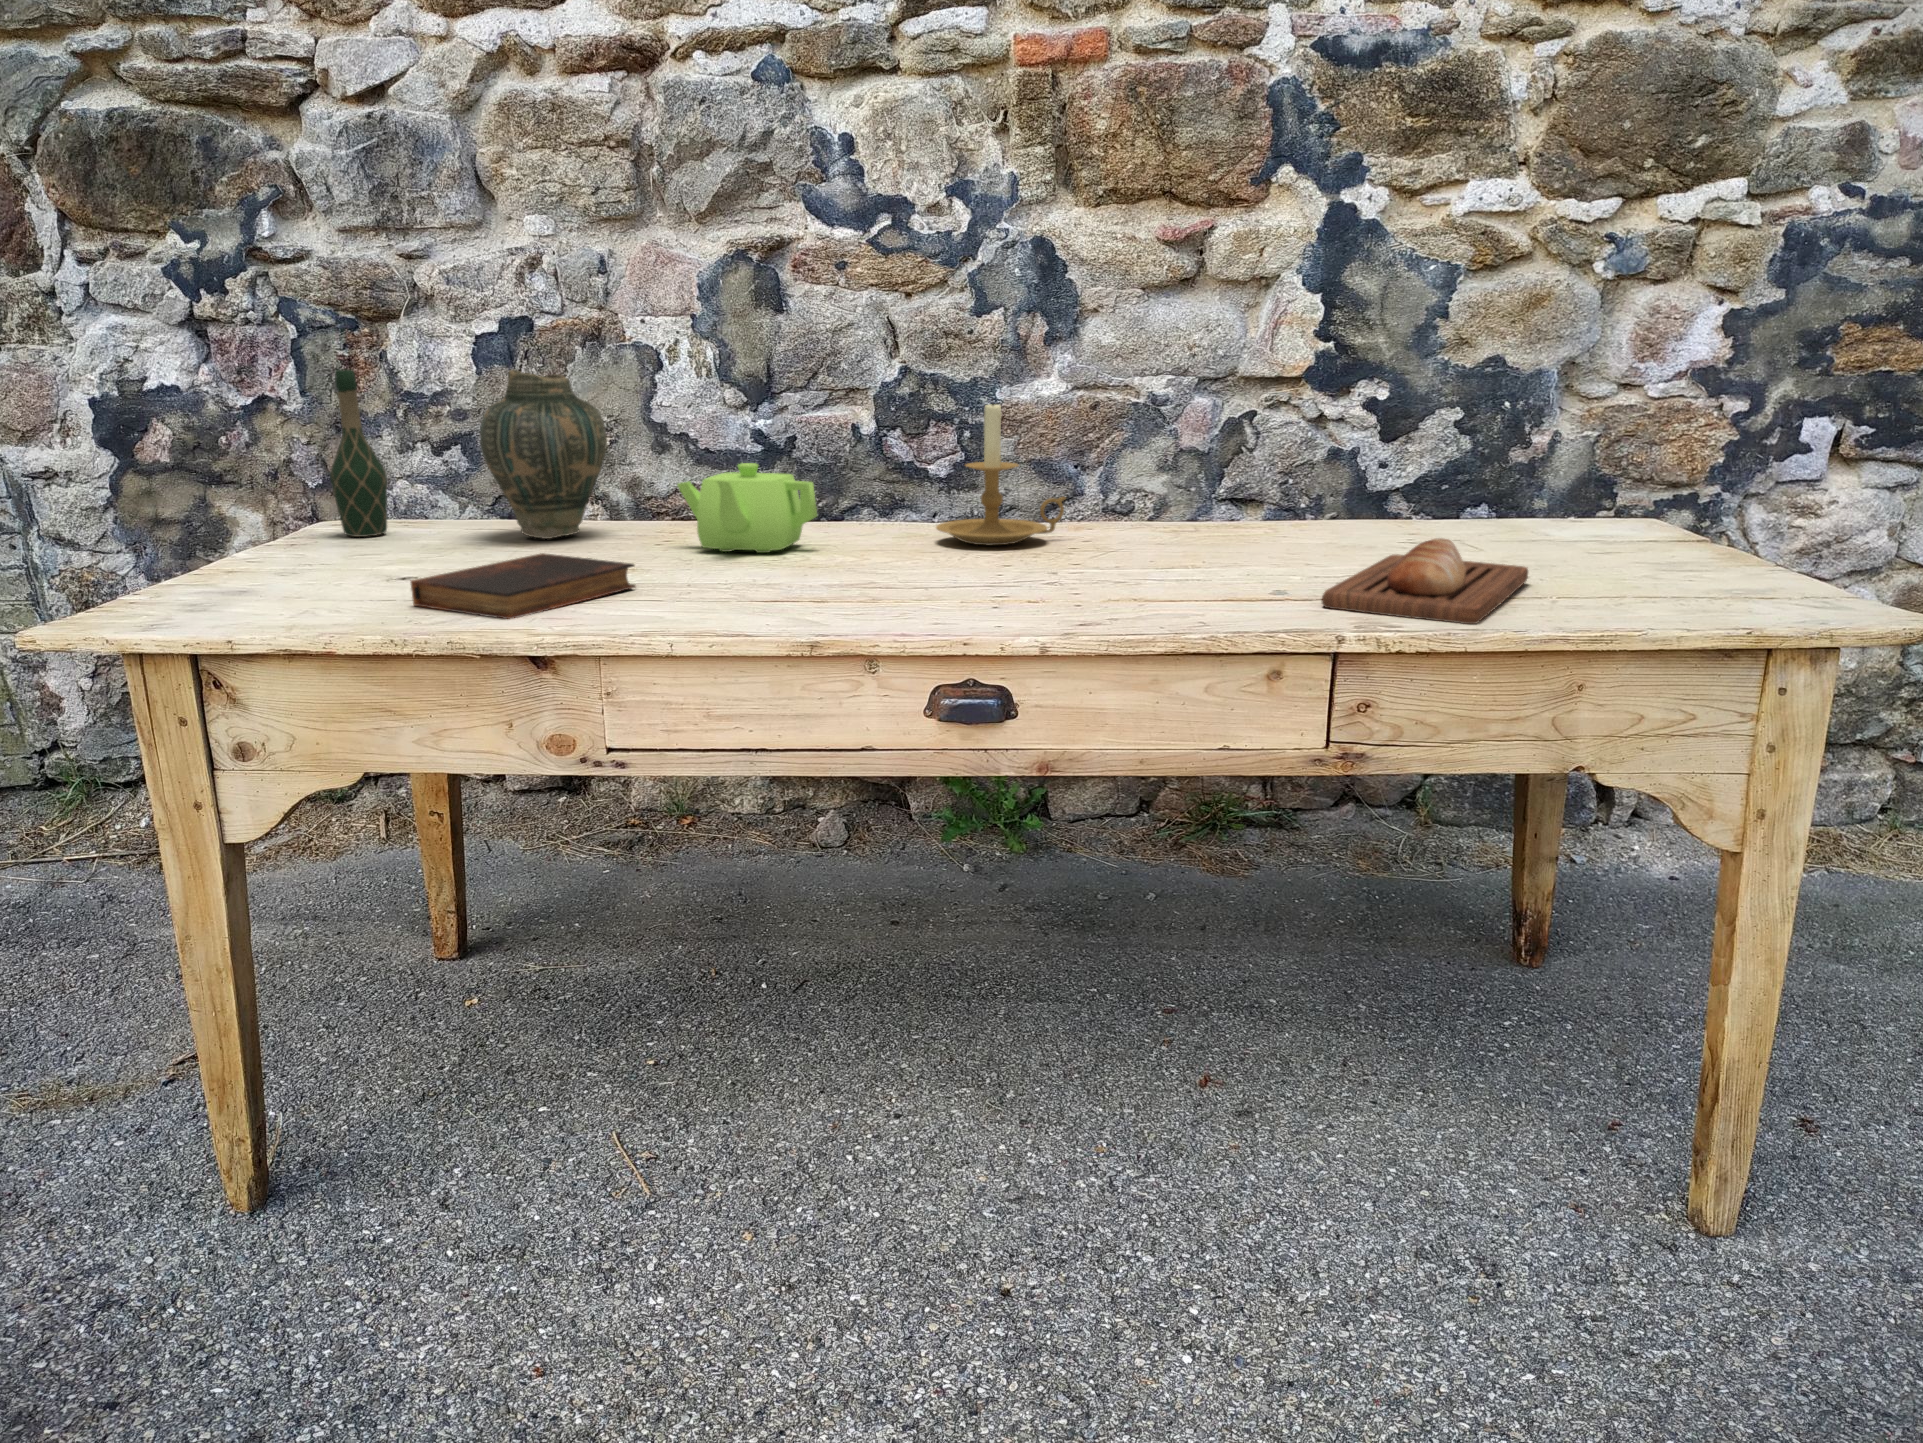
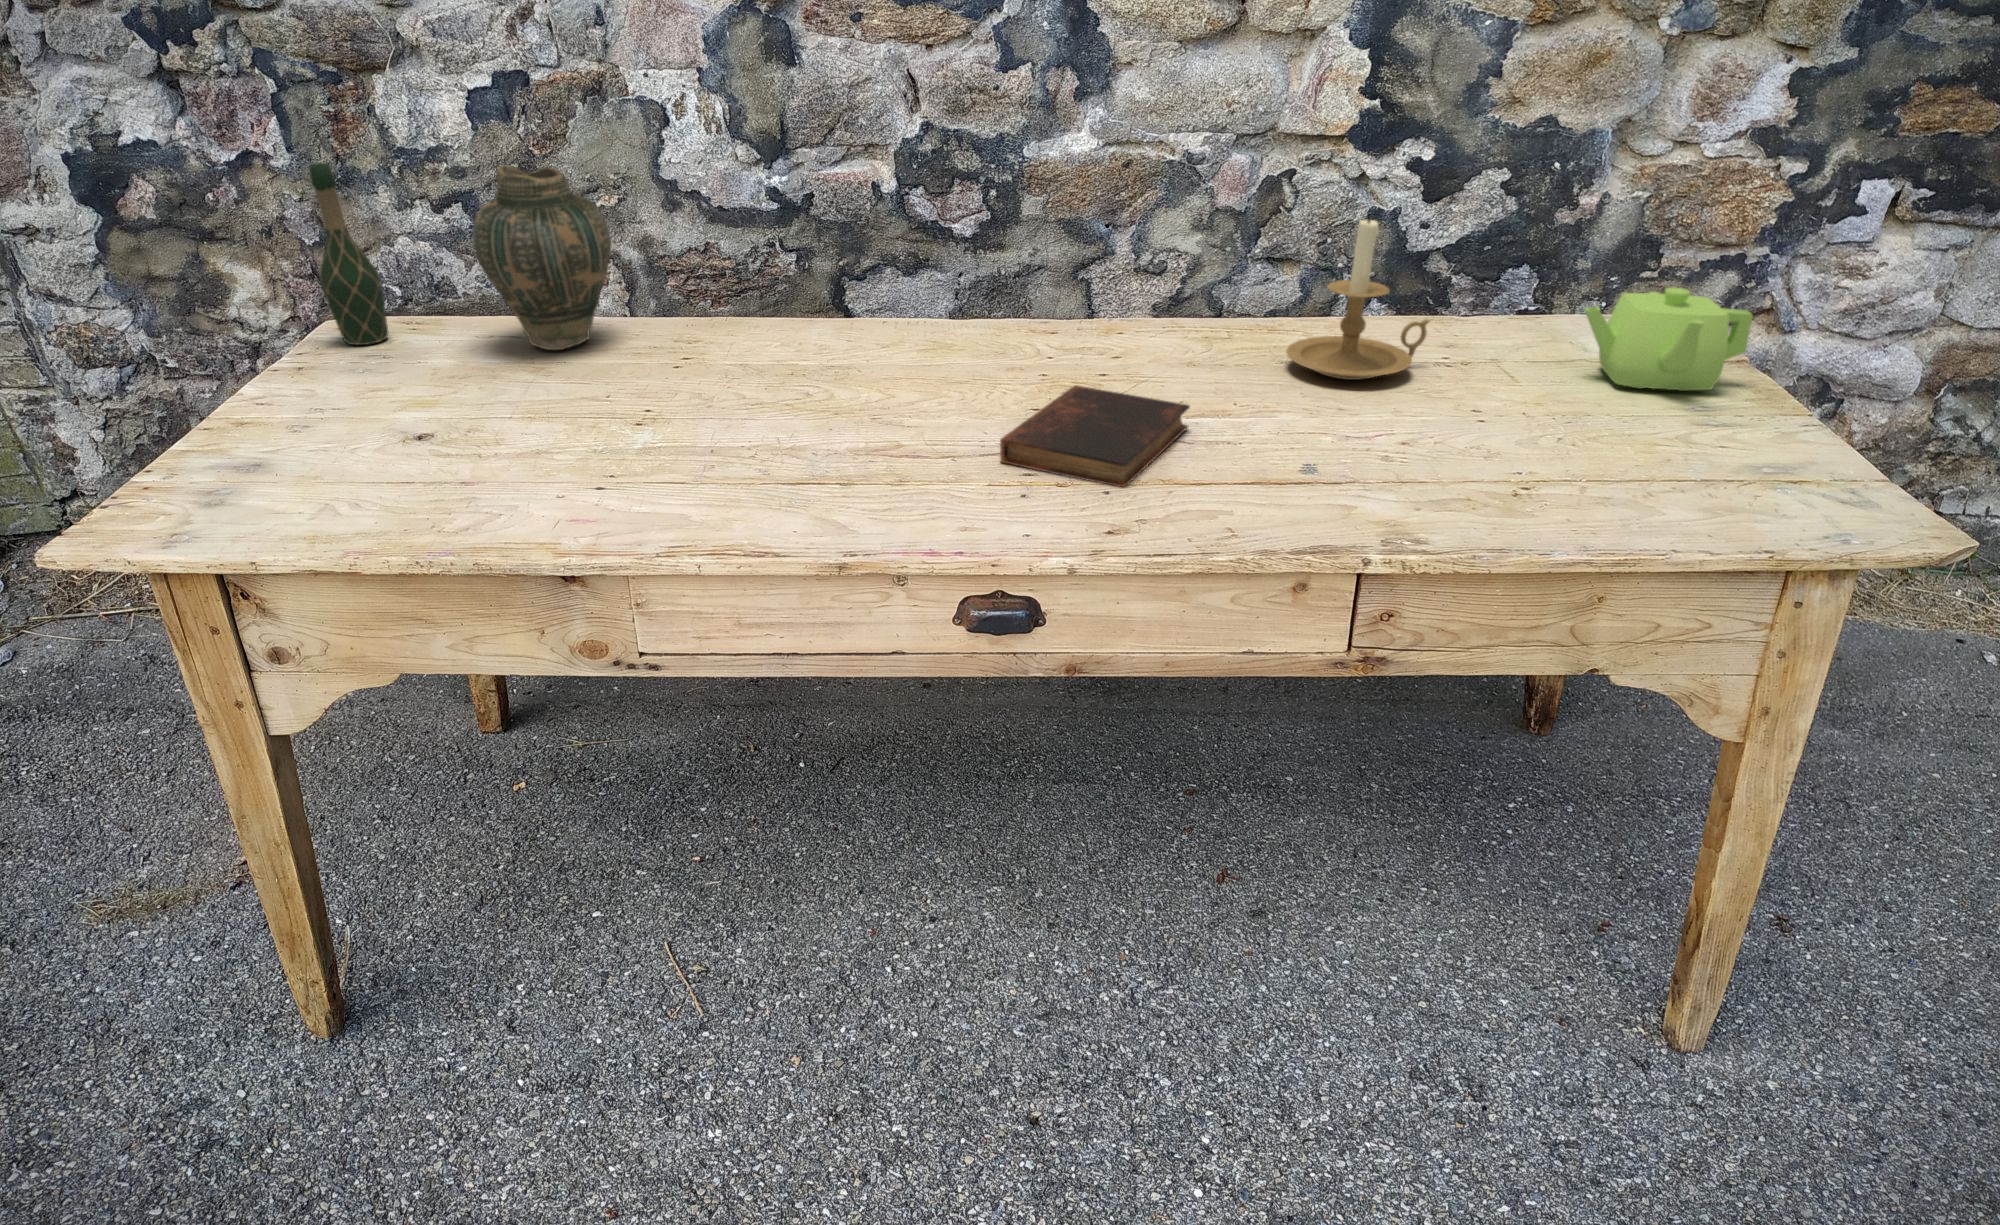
candle holder: present [936,400,1065,545] -> present [1286,215,1430,380]
teapot: present [677,463,817,553] -> present [1585,288,1753,391]
bread loaf: present [1322,538,1528,624] -> none [1363,394,1578,527]
book: present [411,553,636,619] -> present [1000,385,1190,487]

